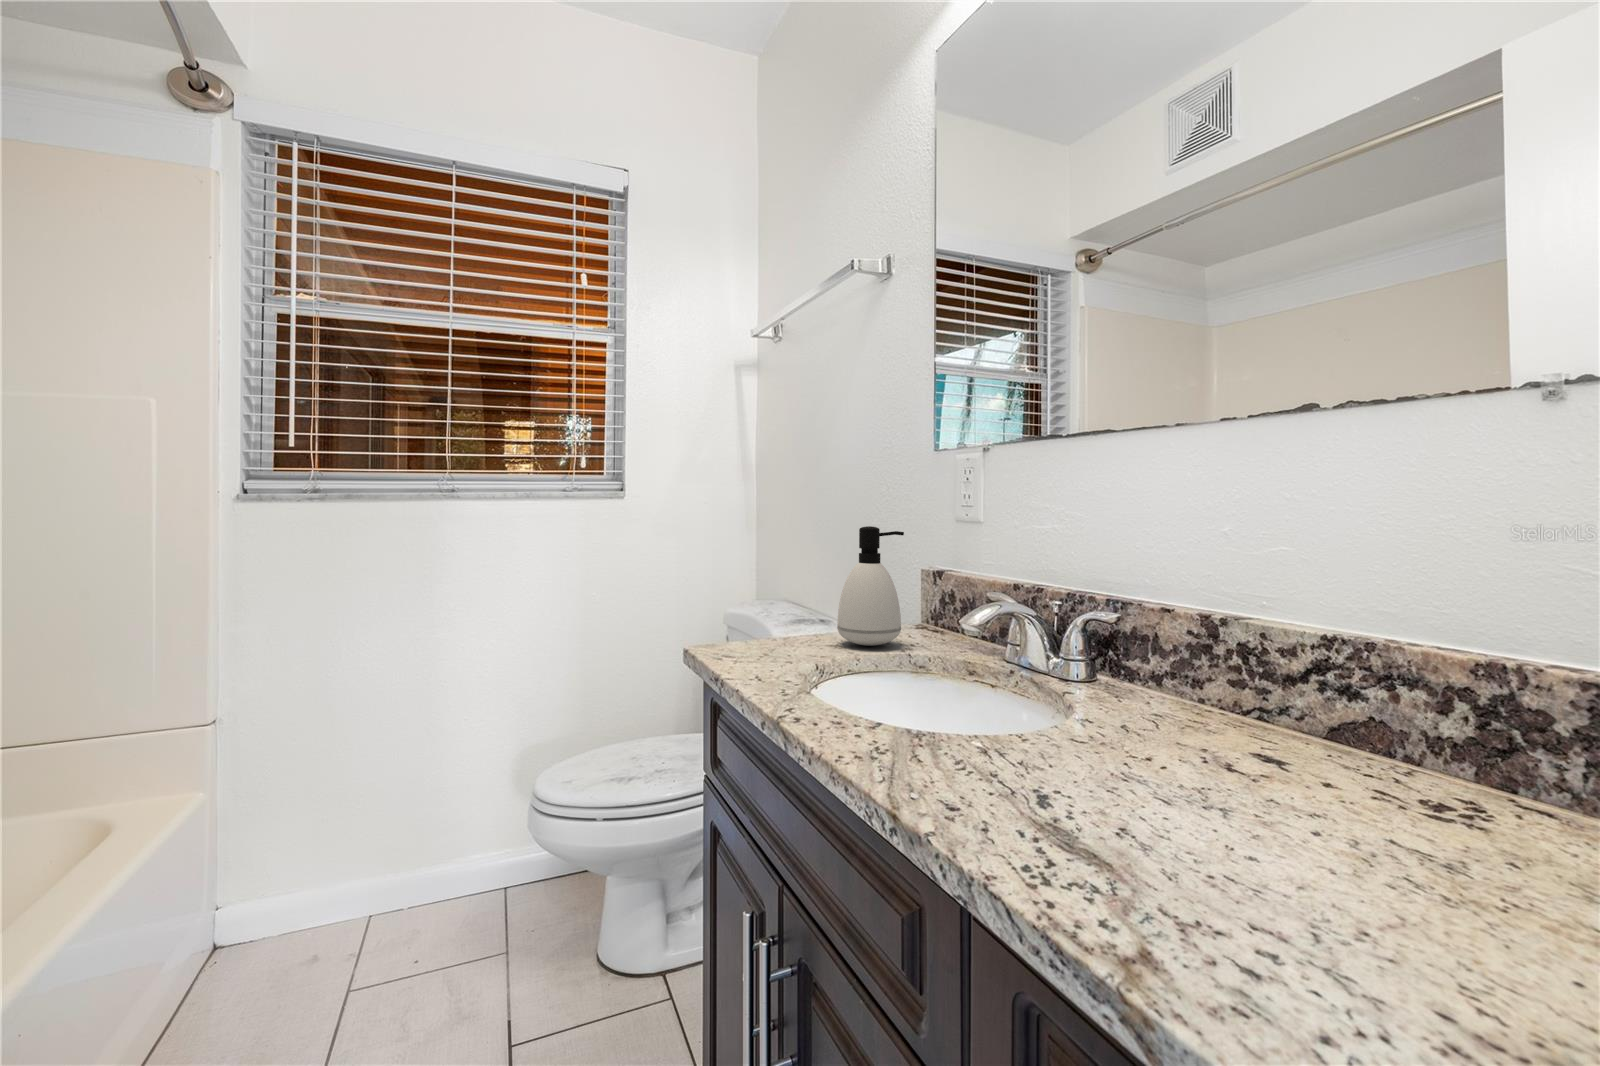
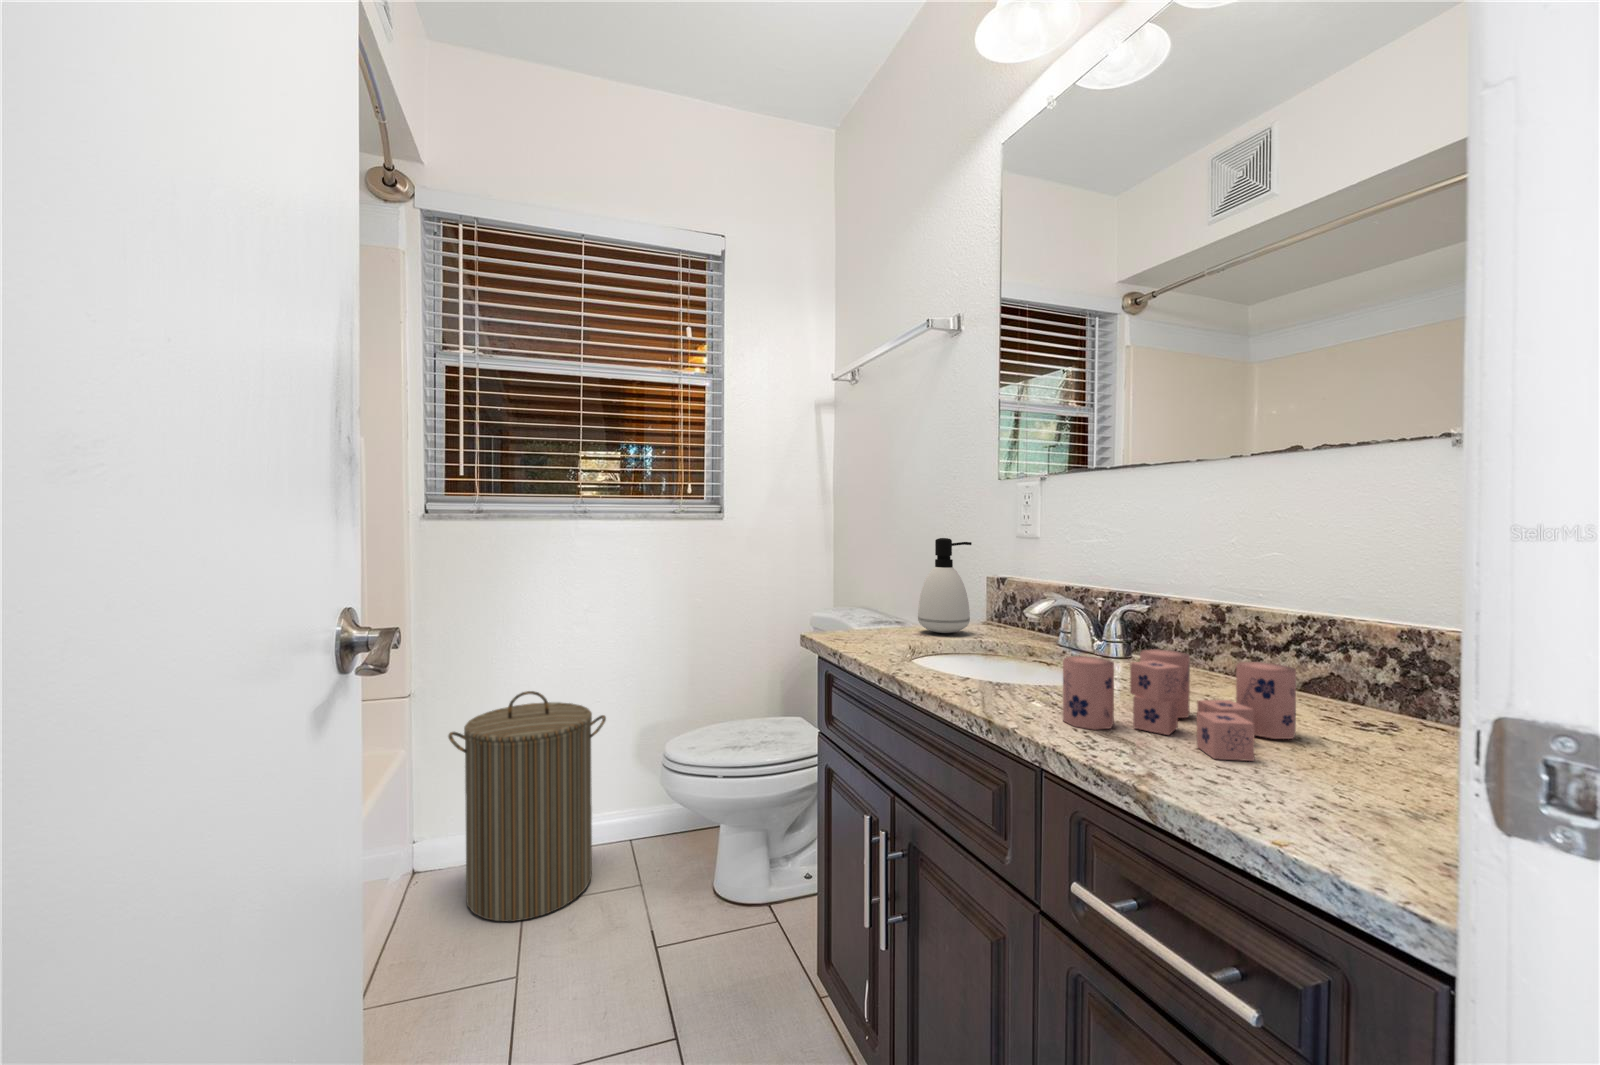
candle: none [1003,693,1354,907] -> present [1063,649,1296,761]
laundry hamper: none [257,715,472,1005] -> present [448,691,606,921]

